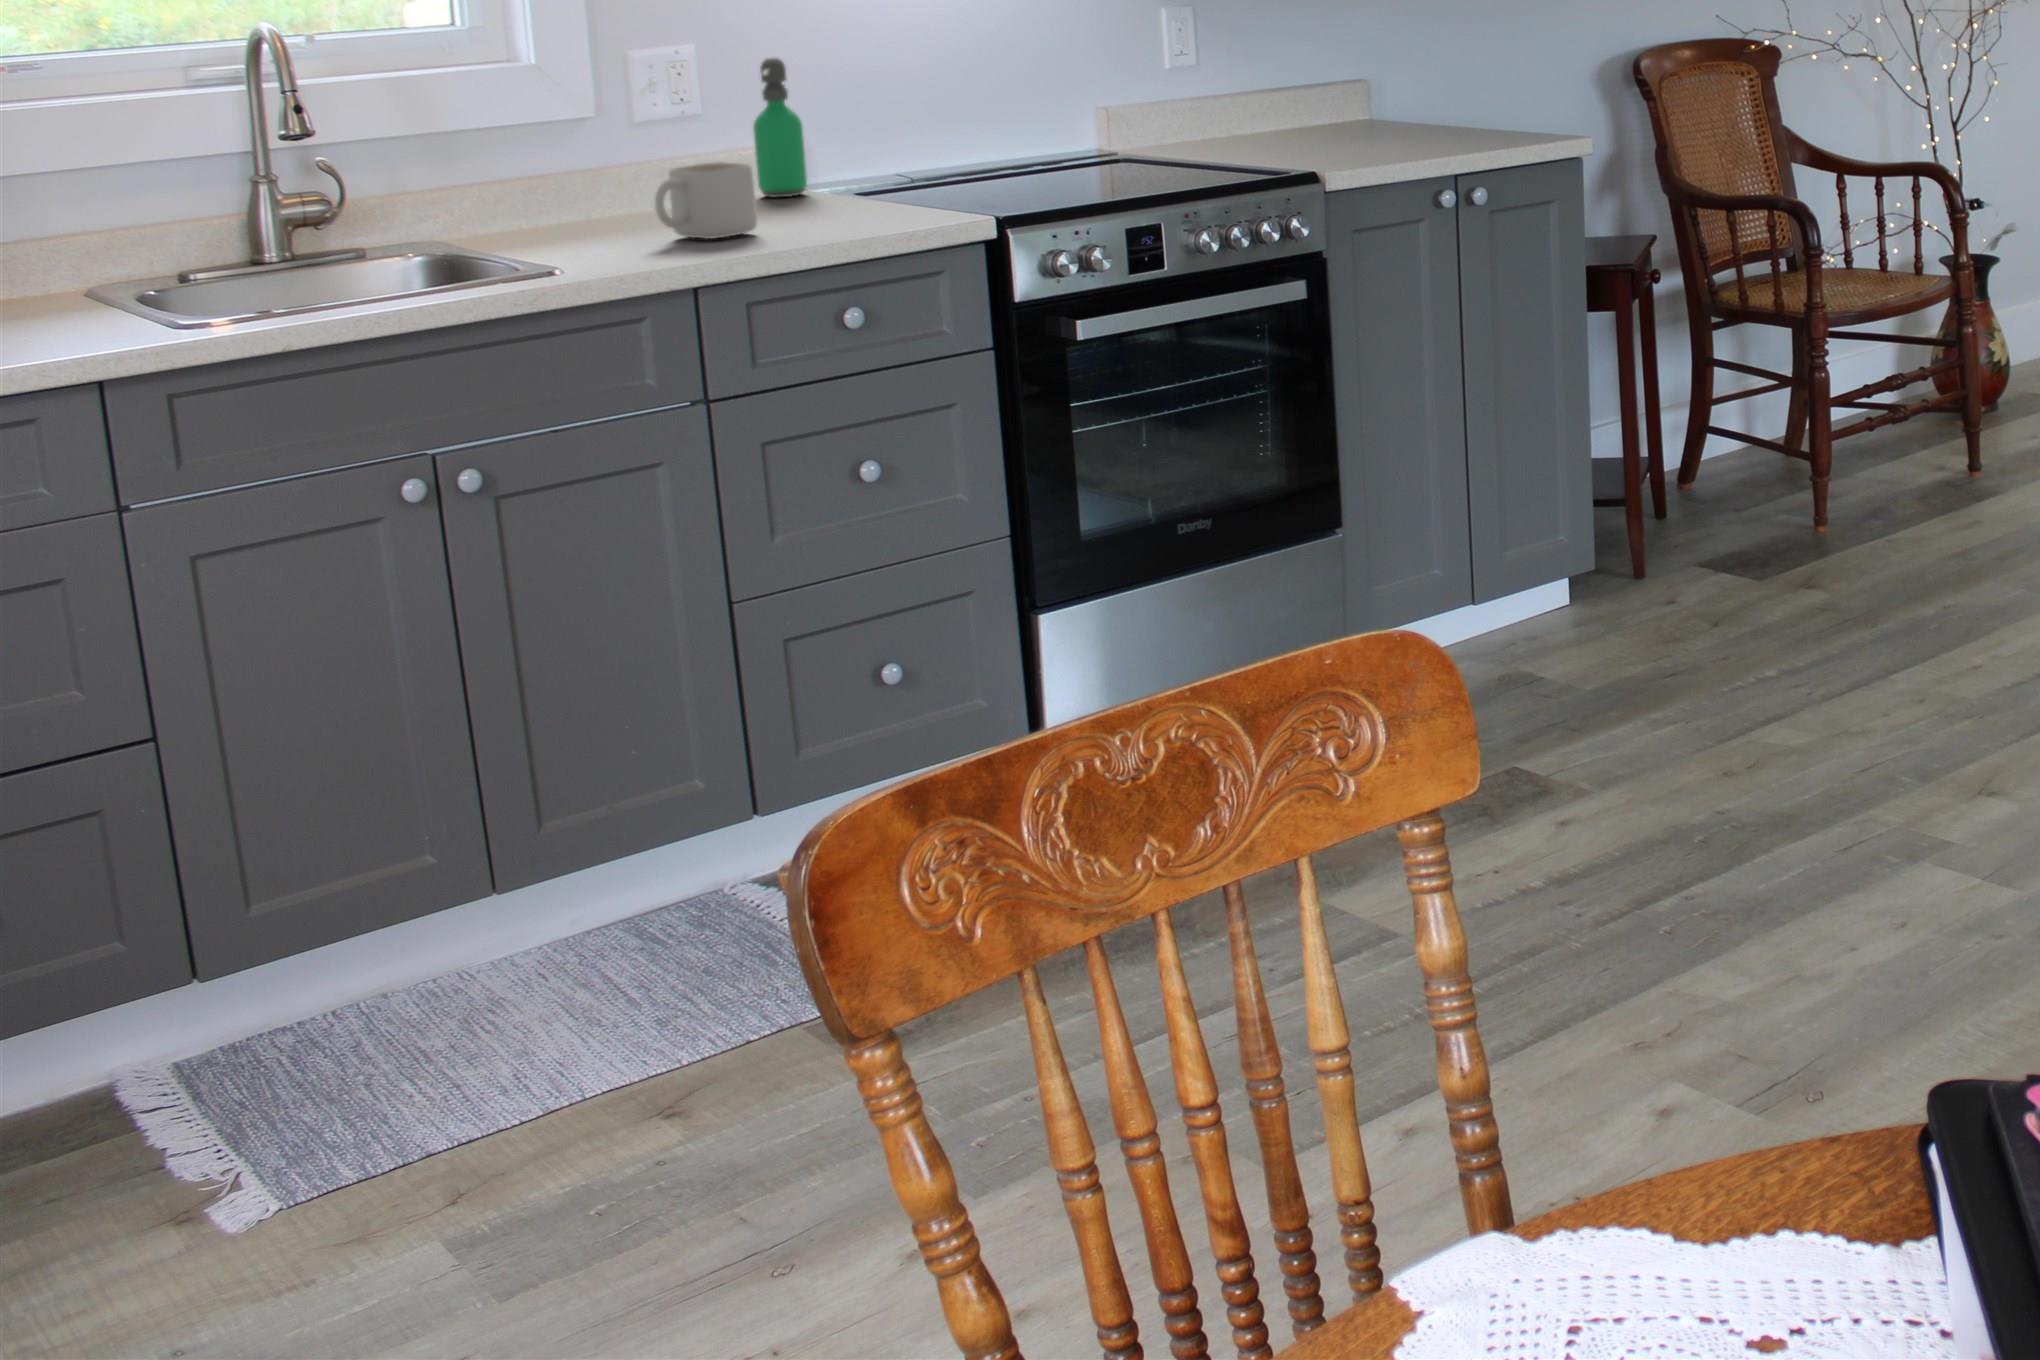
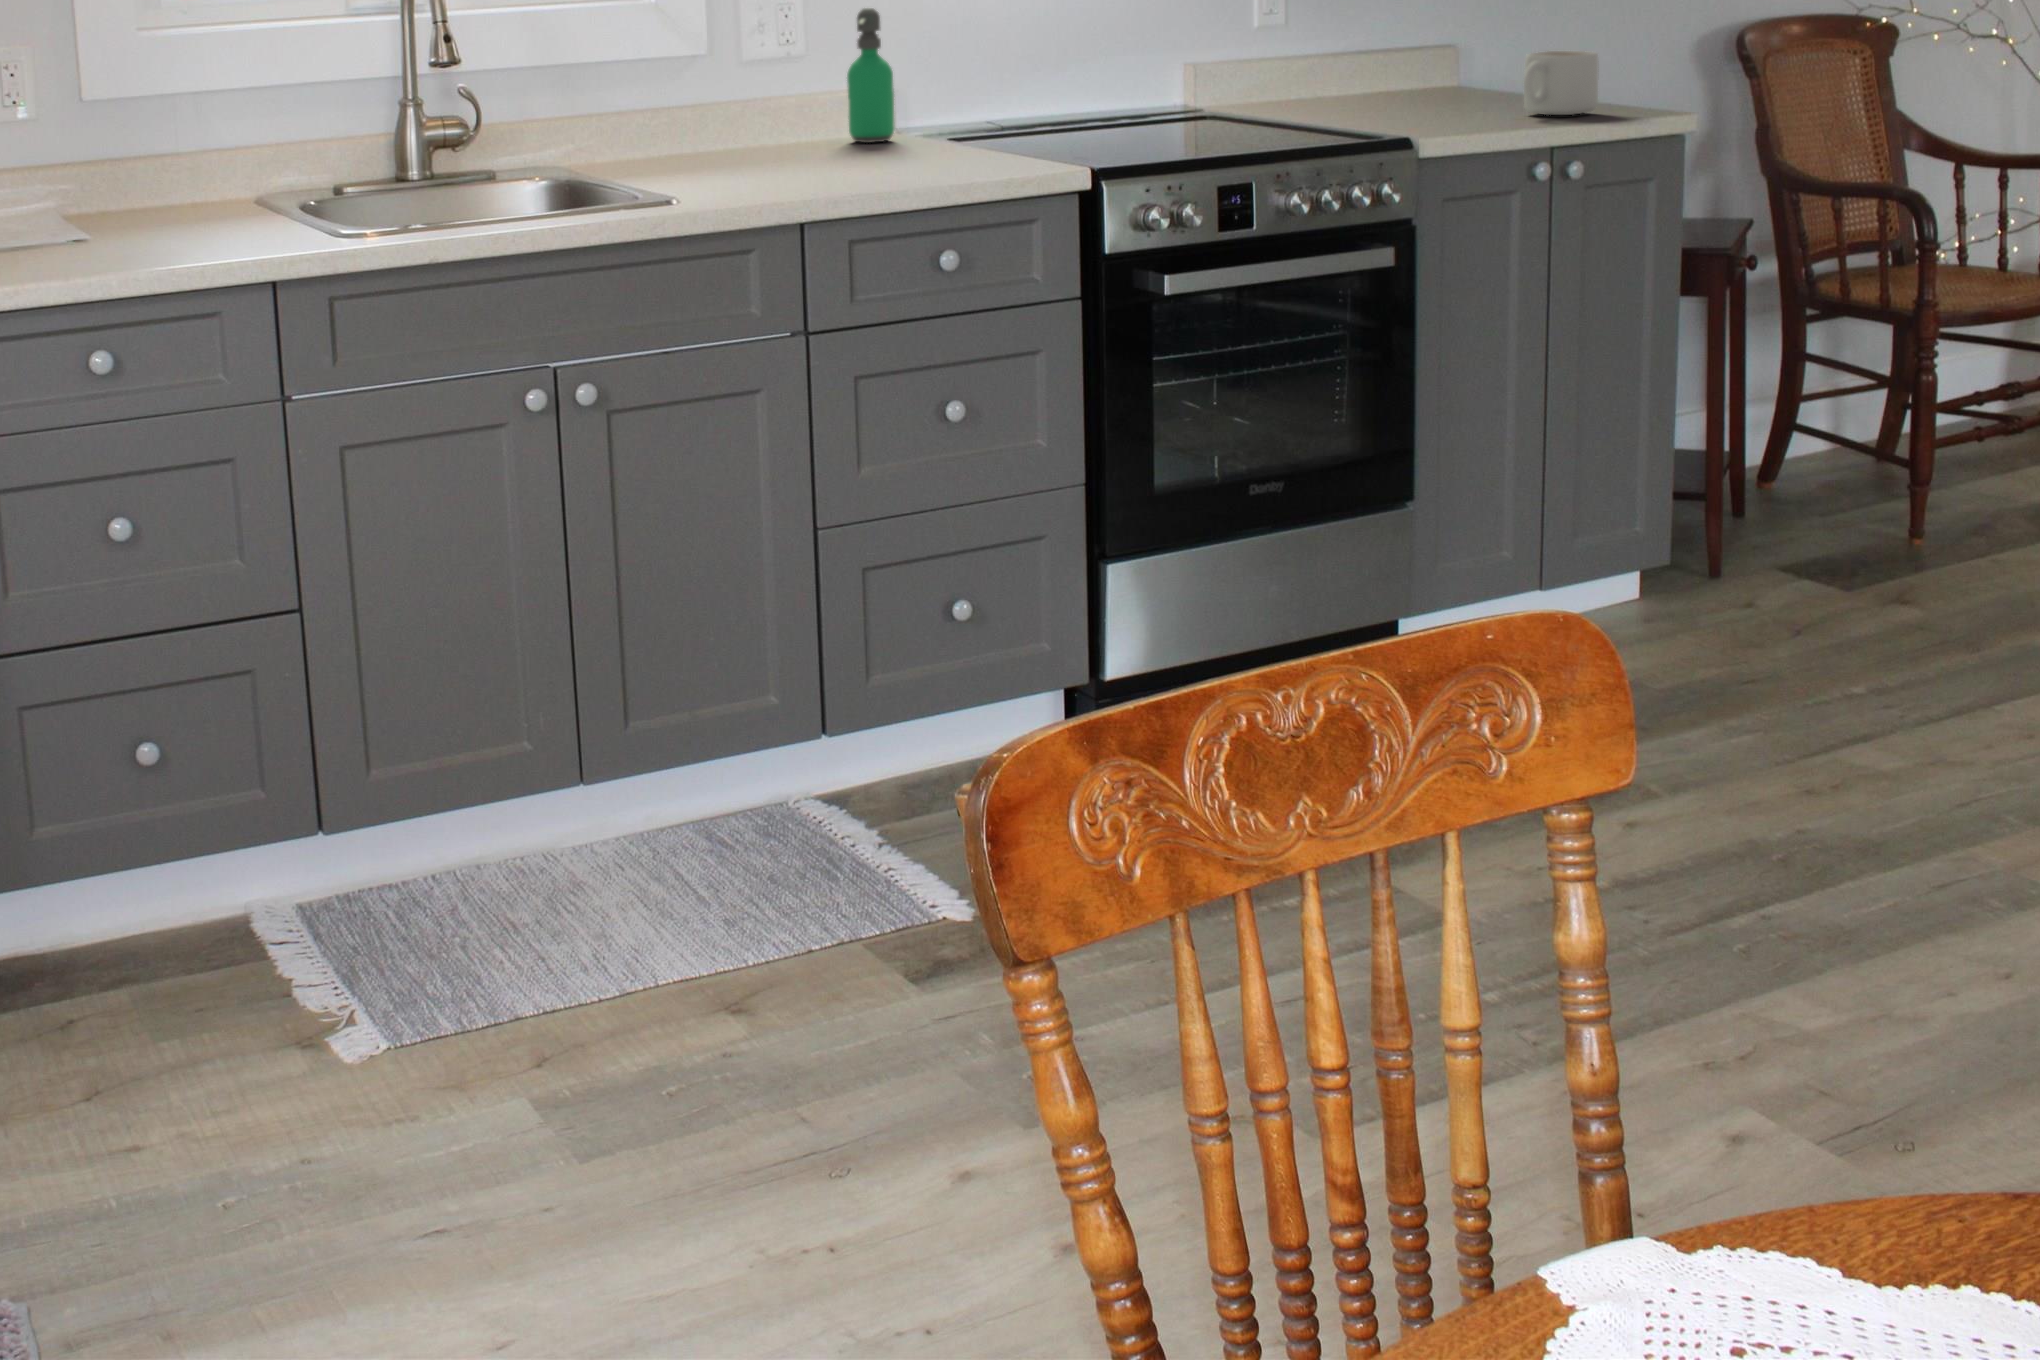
mug: present [655,162,757,239] -> present [1524,51,1598,115]

